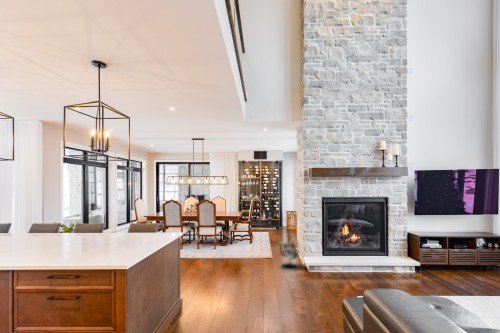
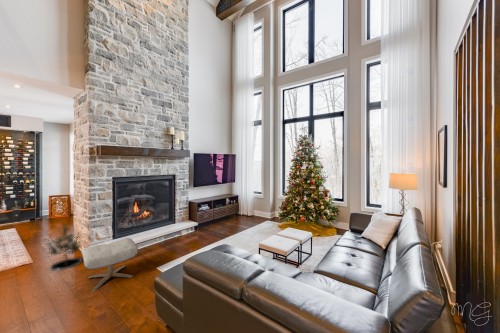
ottoman: none [296,256,337,294] -> present [80,238,138,291]

